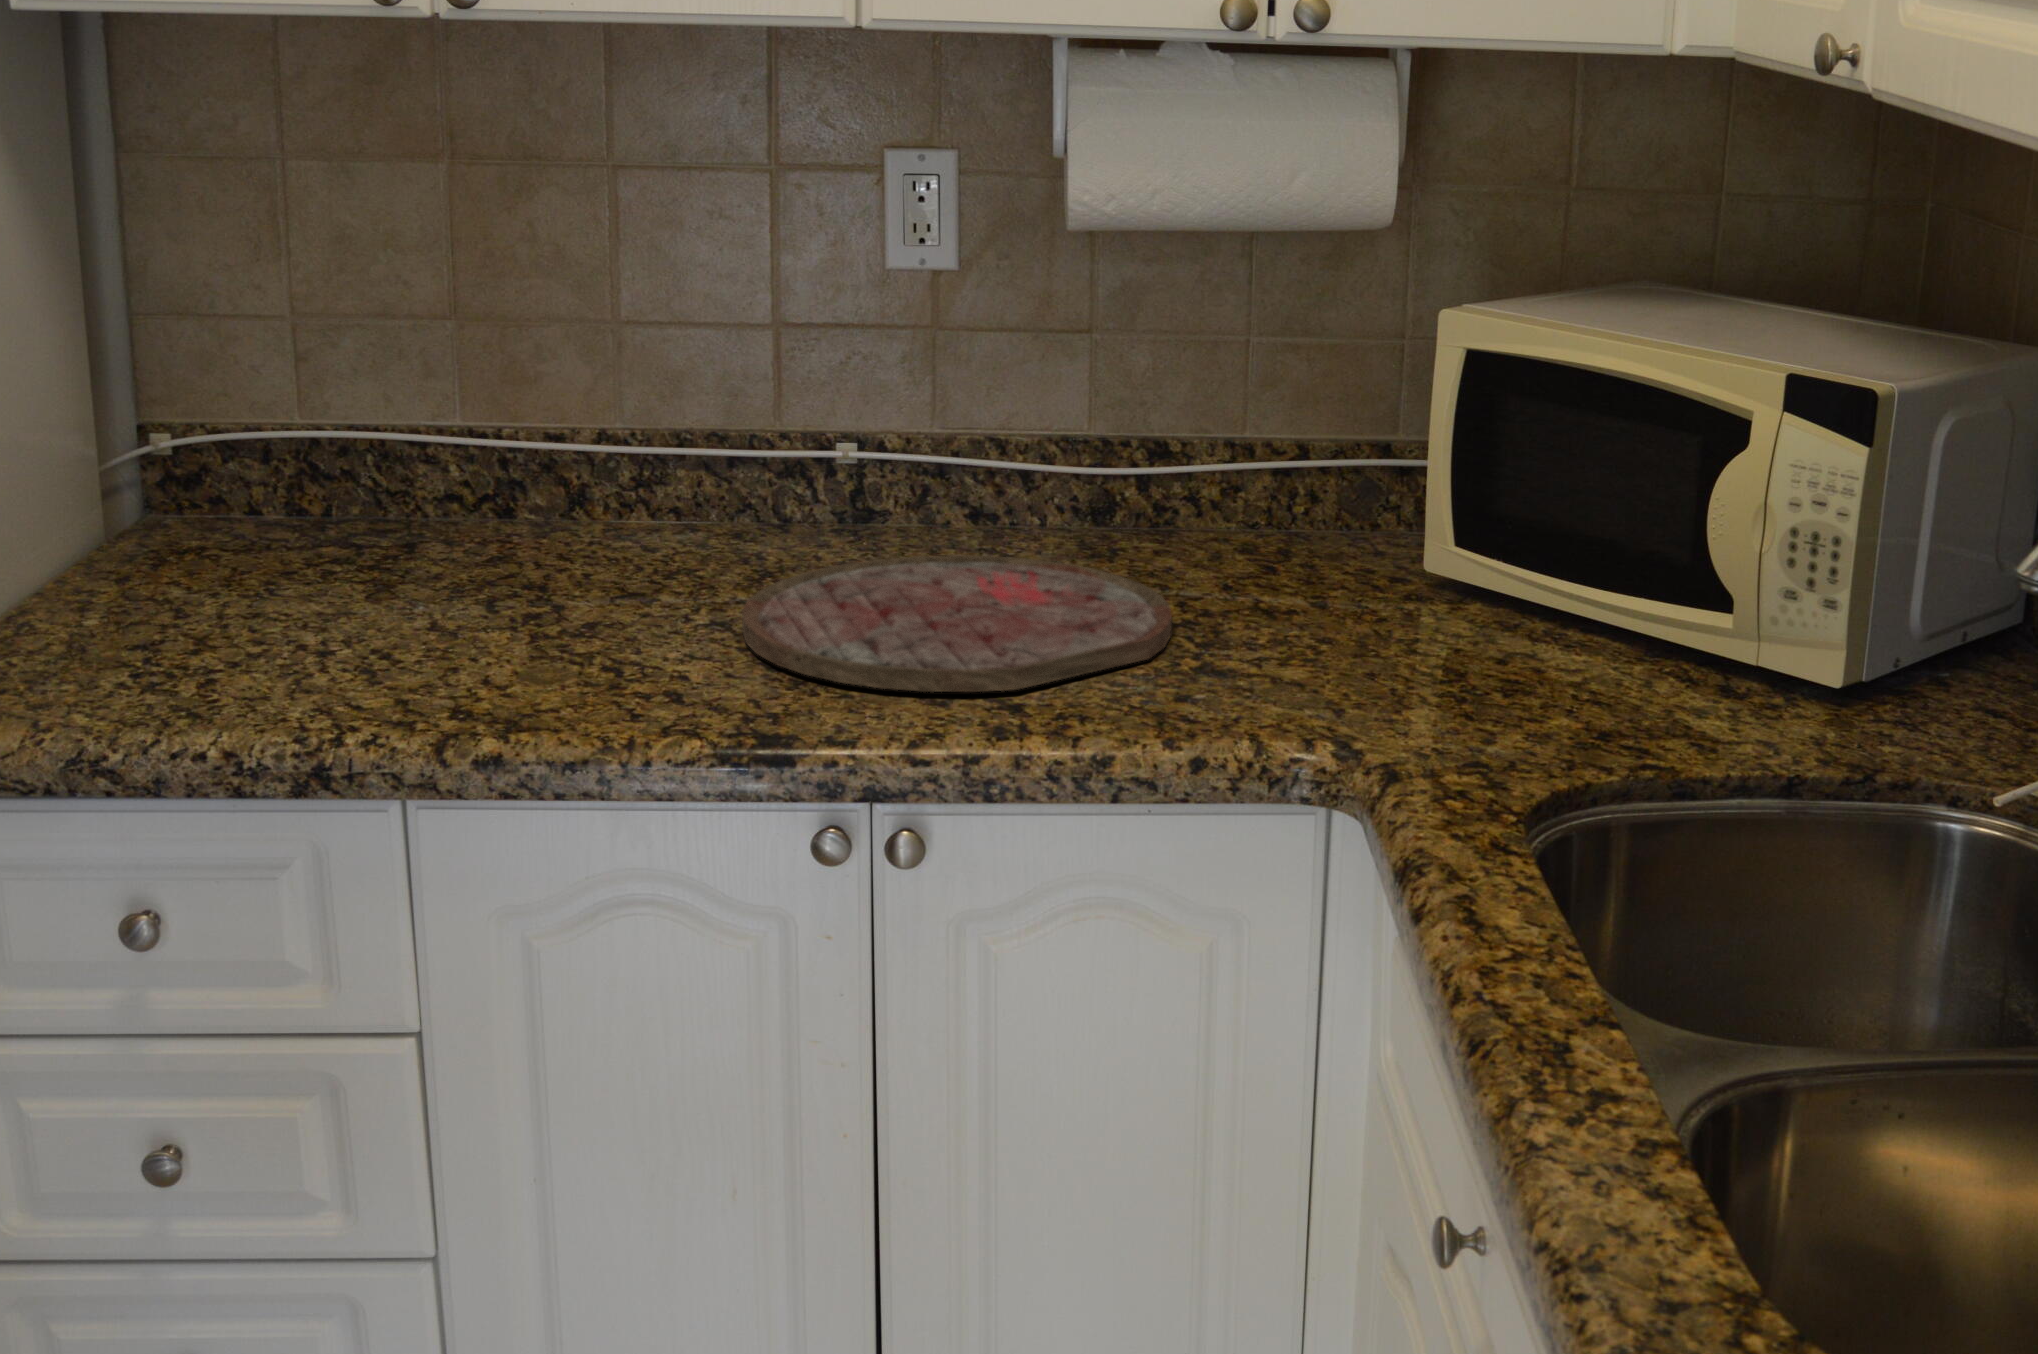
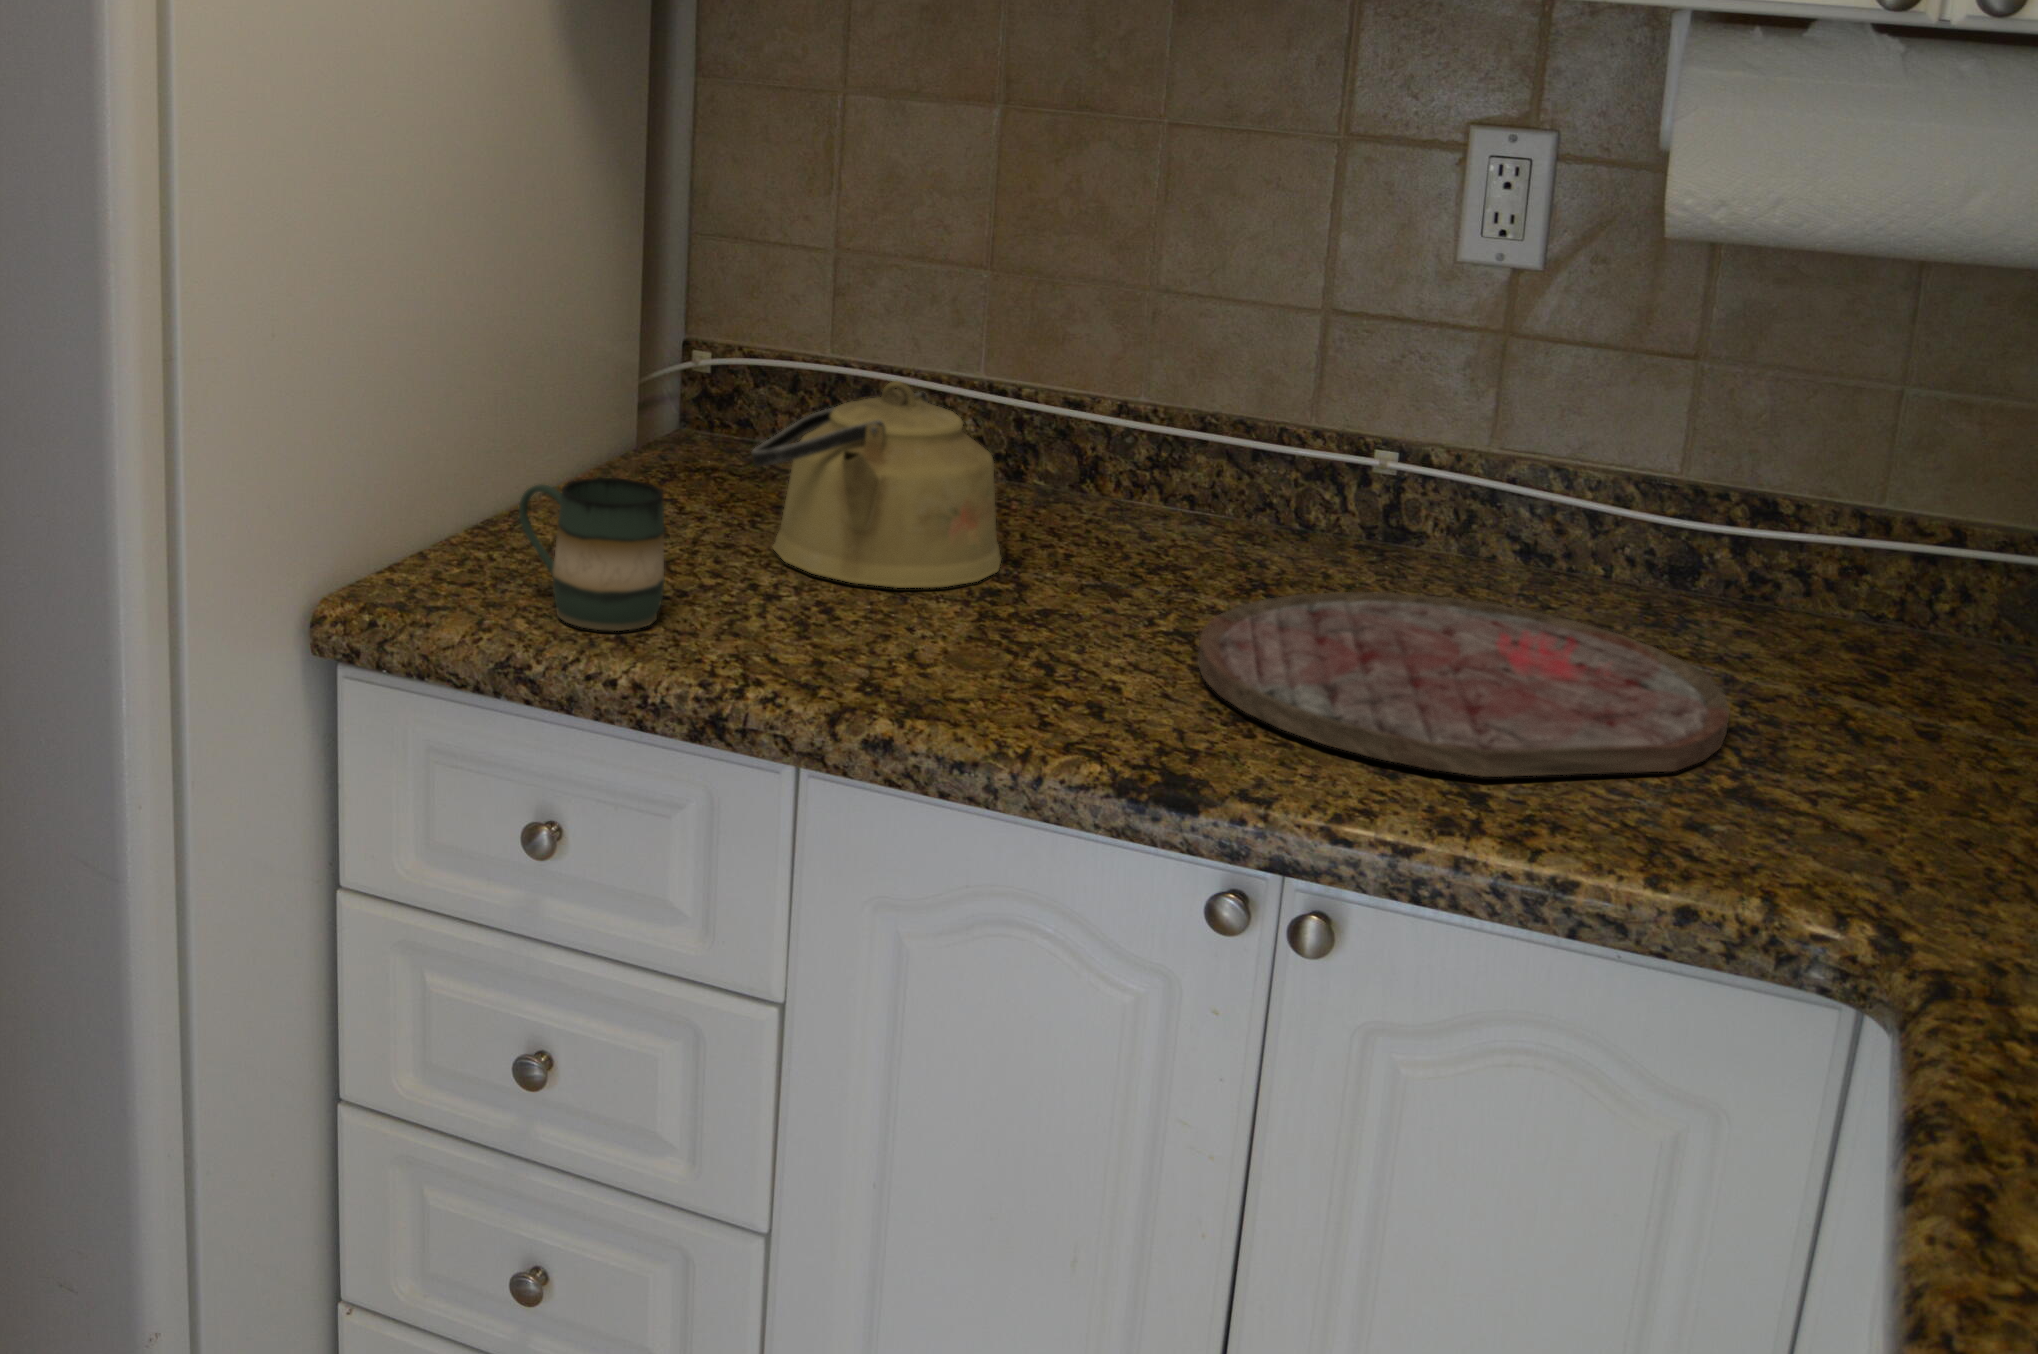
kettle: none [277,432,534,626] -> present [752,381,1001,588]
mug: none [46,558,223,711] -> present [519,478,665,631]

